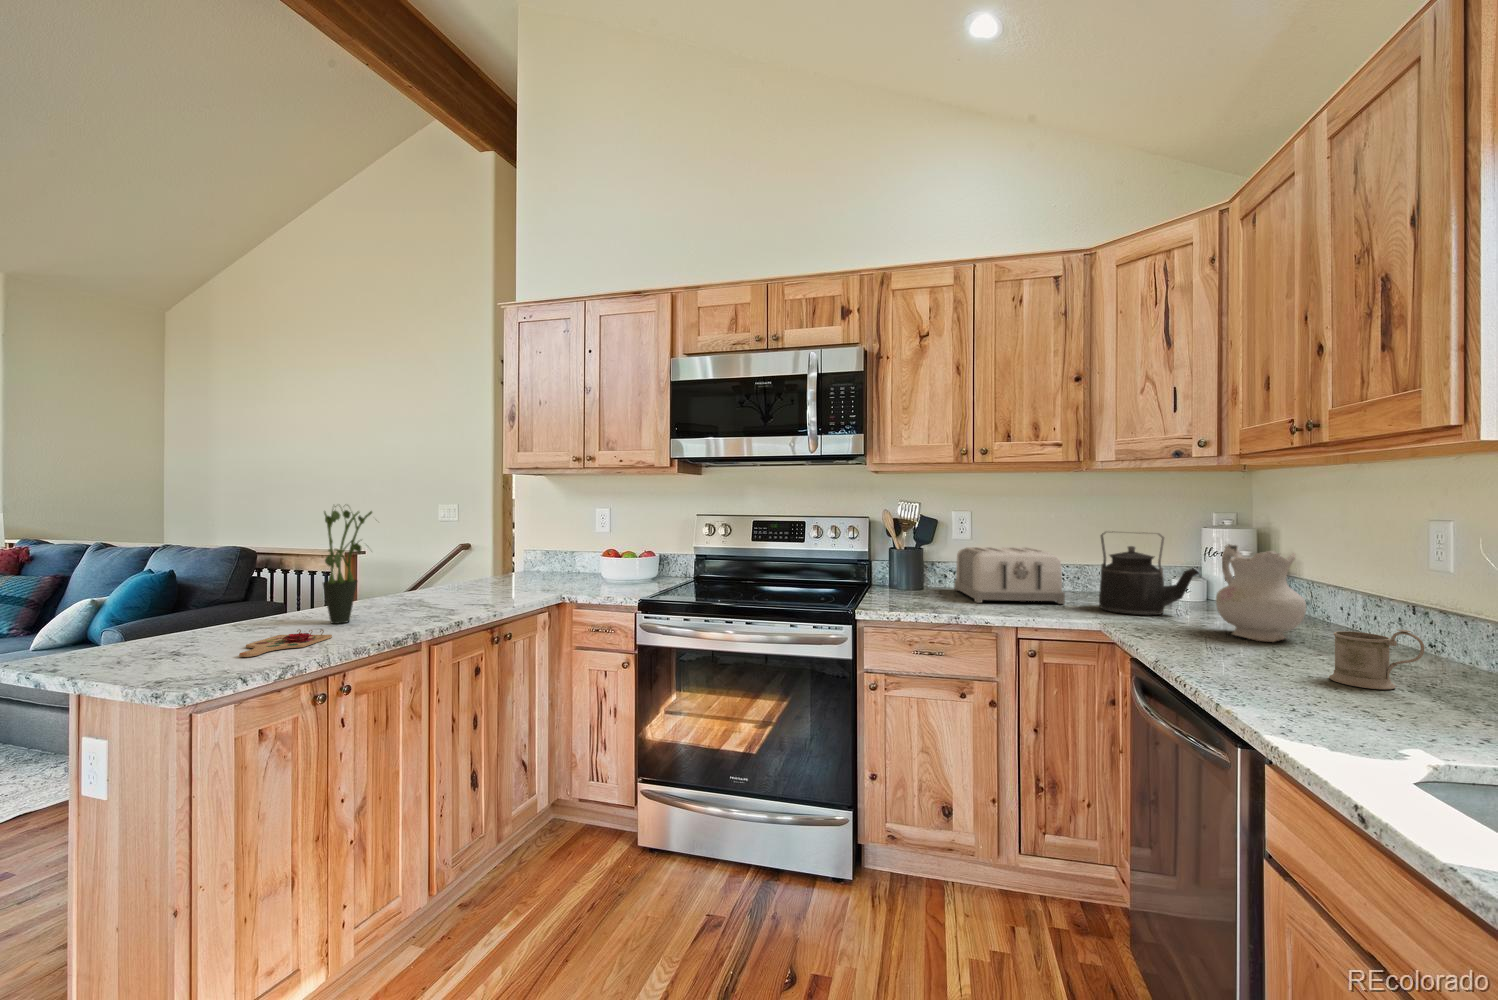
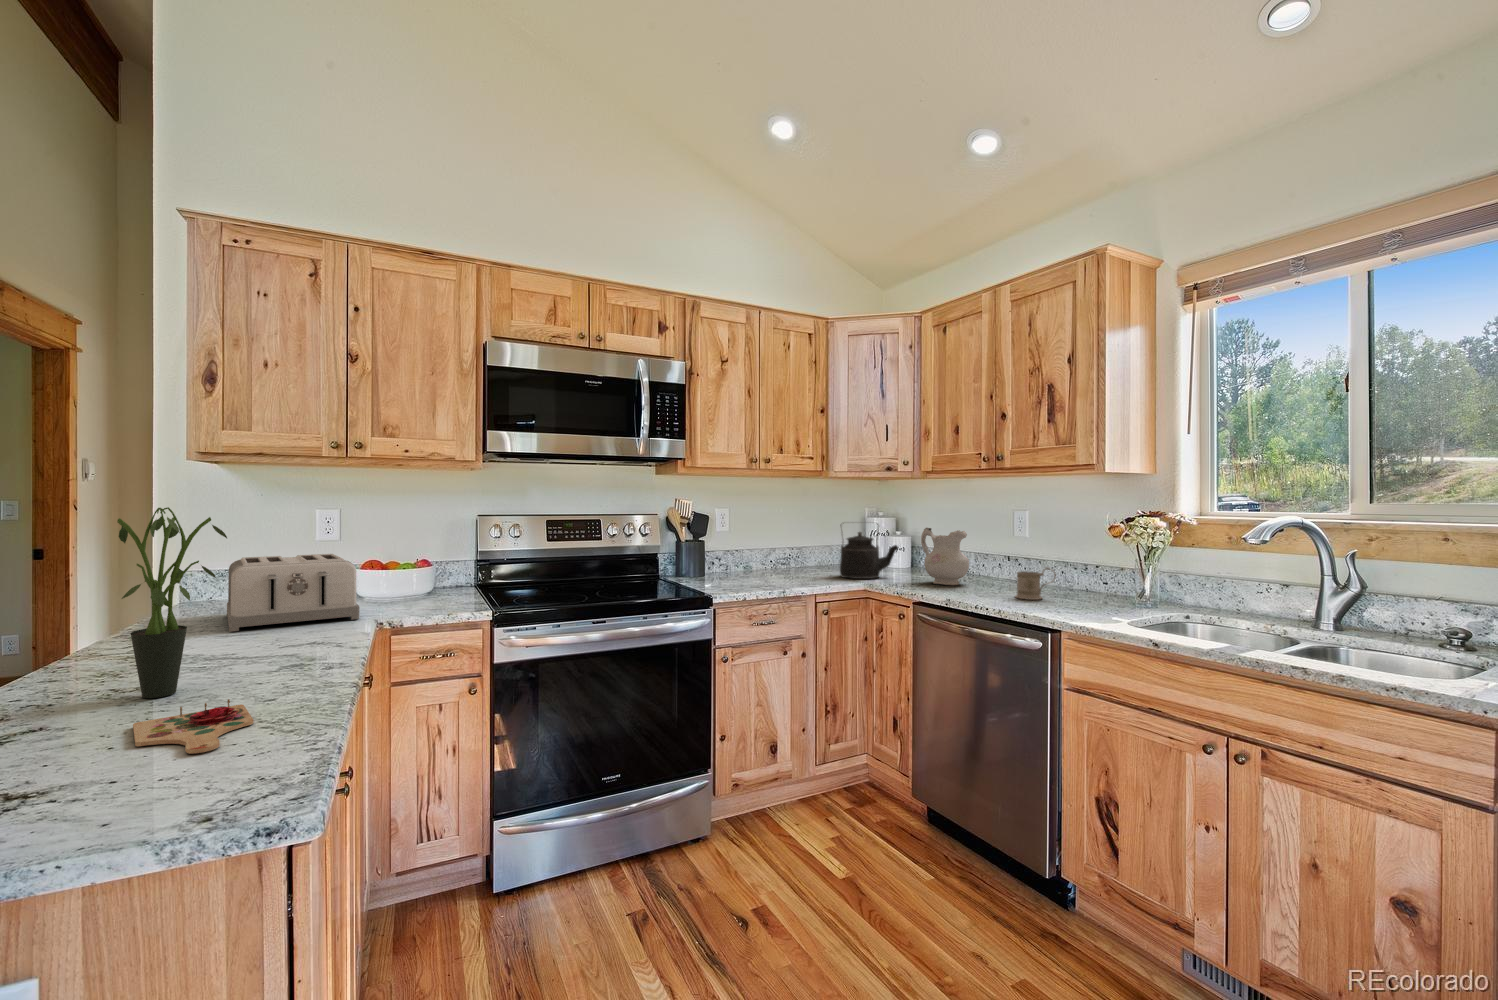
toaster: present [954,547,1065,604] -> present [227,554,359,632]

